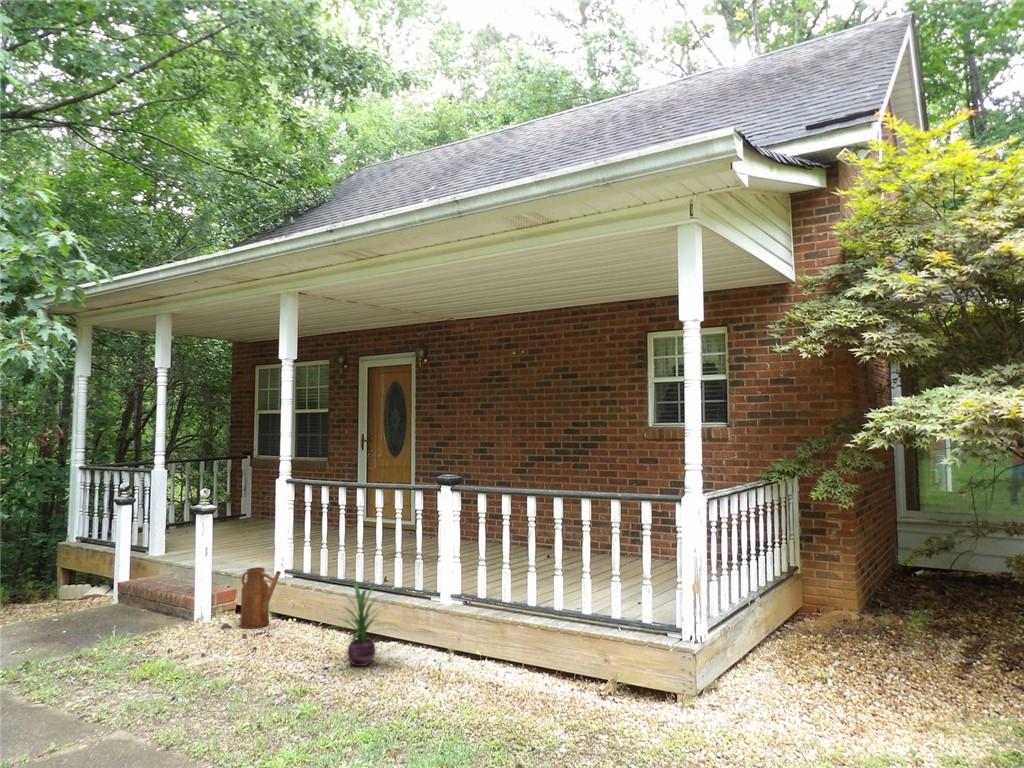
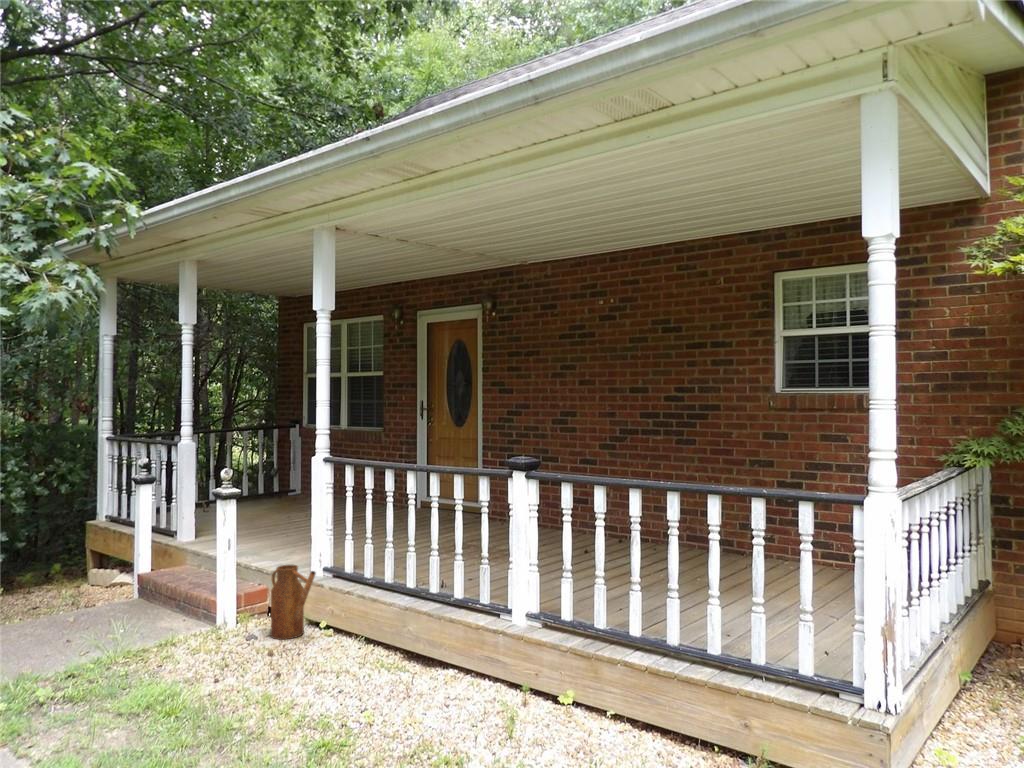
decorative plant: present [339,583,398,666] -> none [356,594,462,704]

